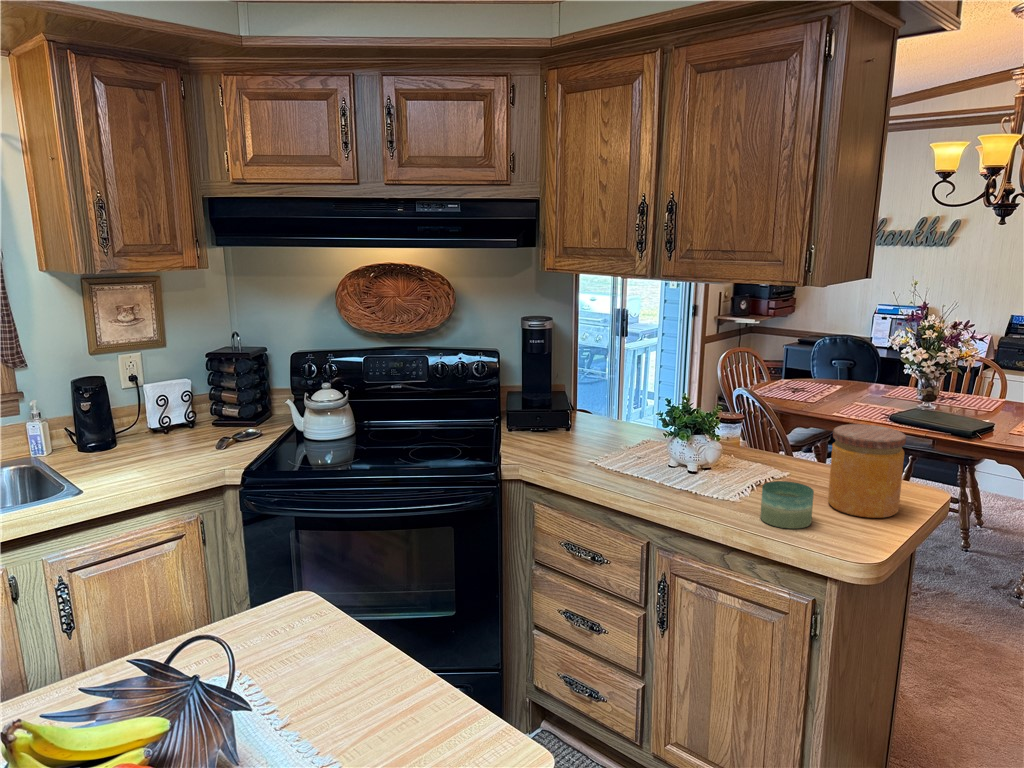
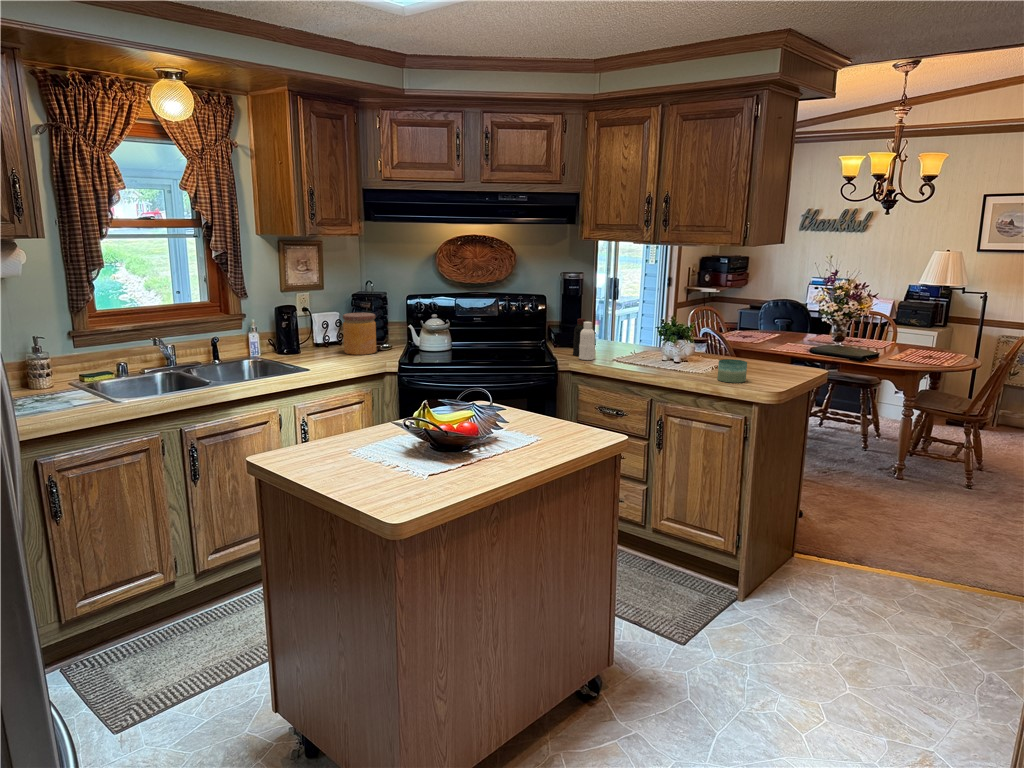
bottle: none [530,394,561,464] -> present [573,319,595,360]
jar: present [828,424,906,518] -> present [343,313,376,355]

